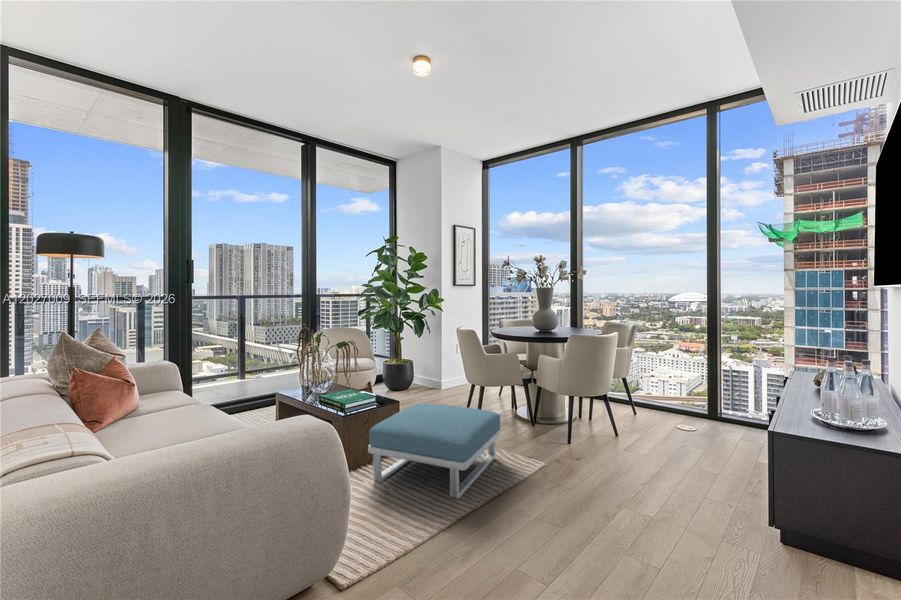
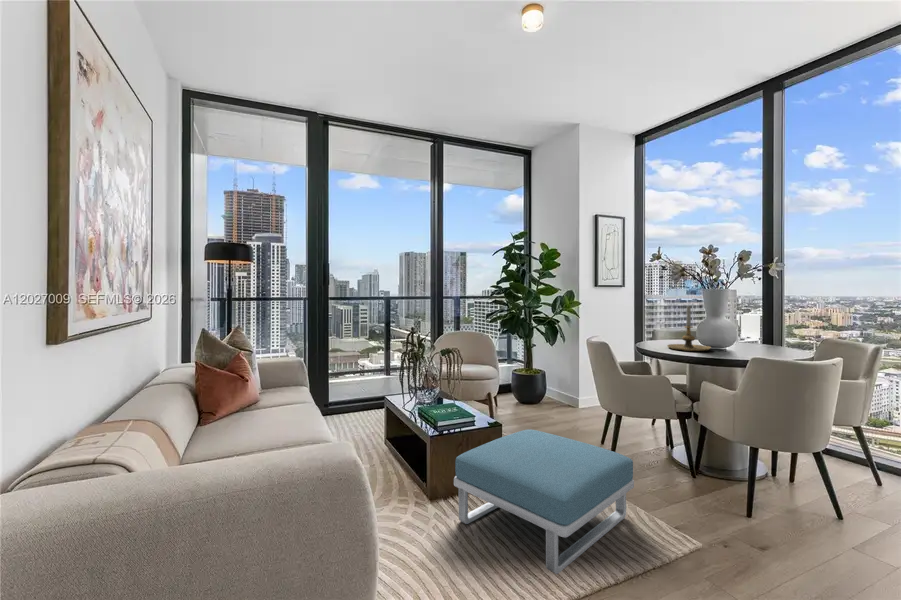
candle holder: none [515,301,544,334] -> present [667,306,711,351]

